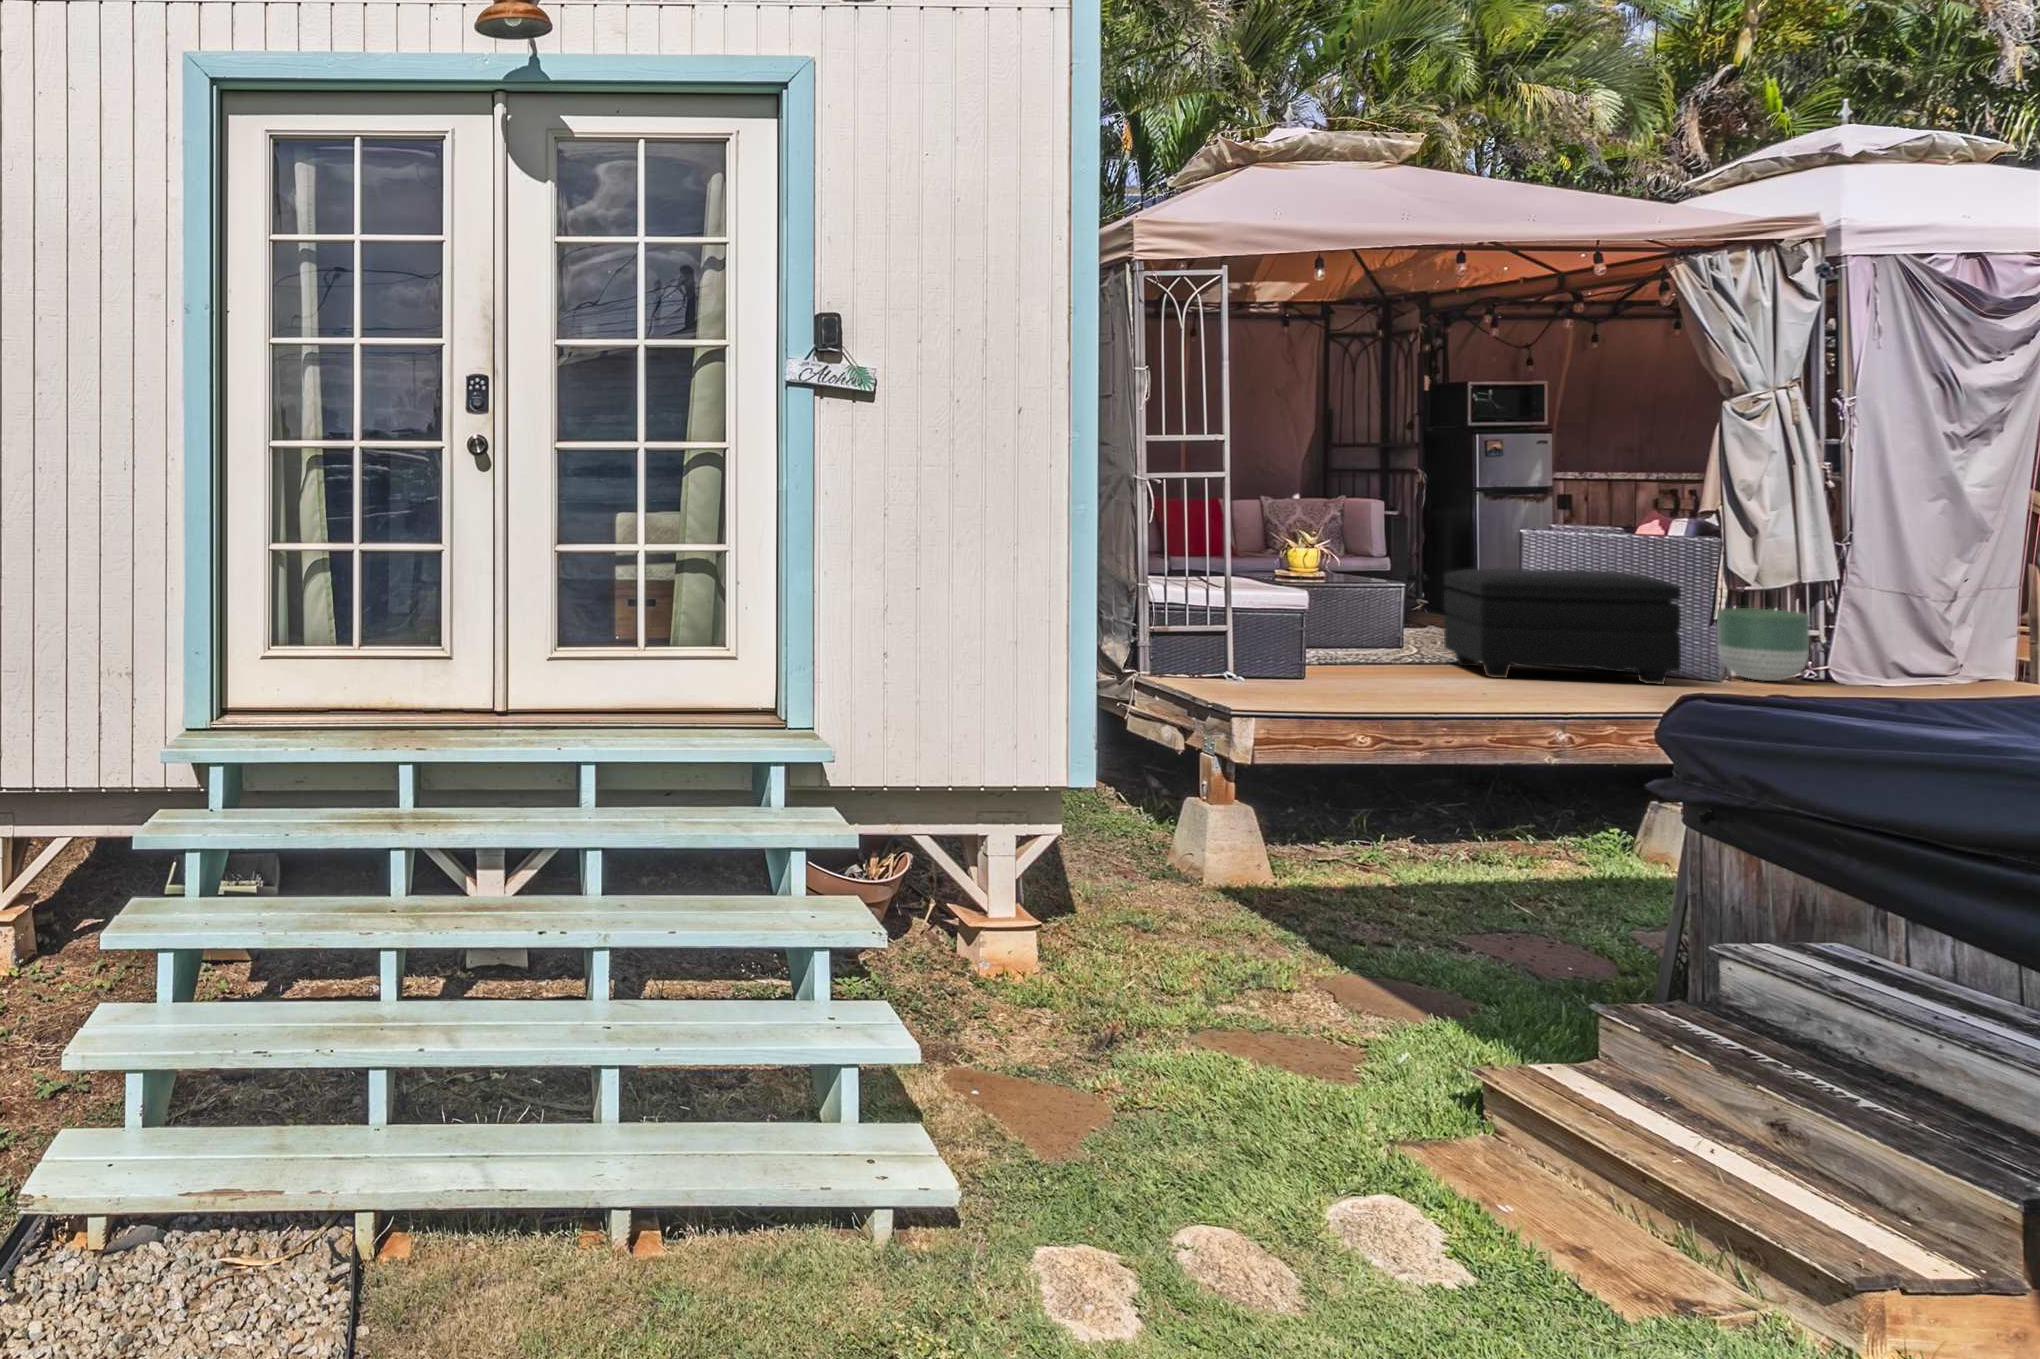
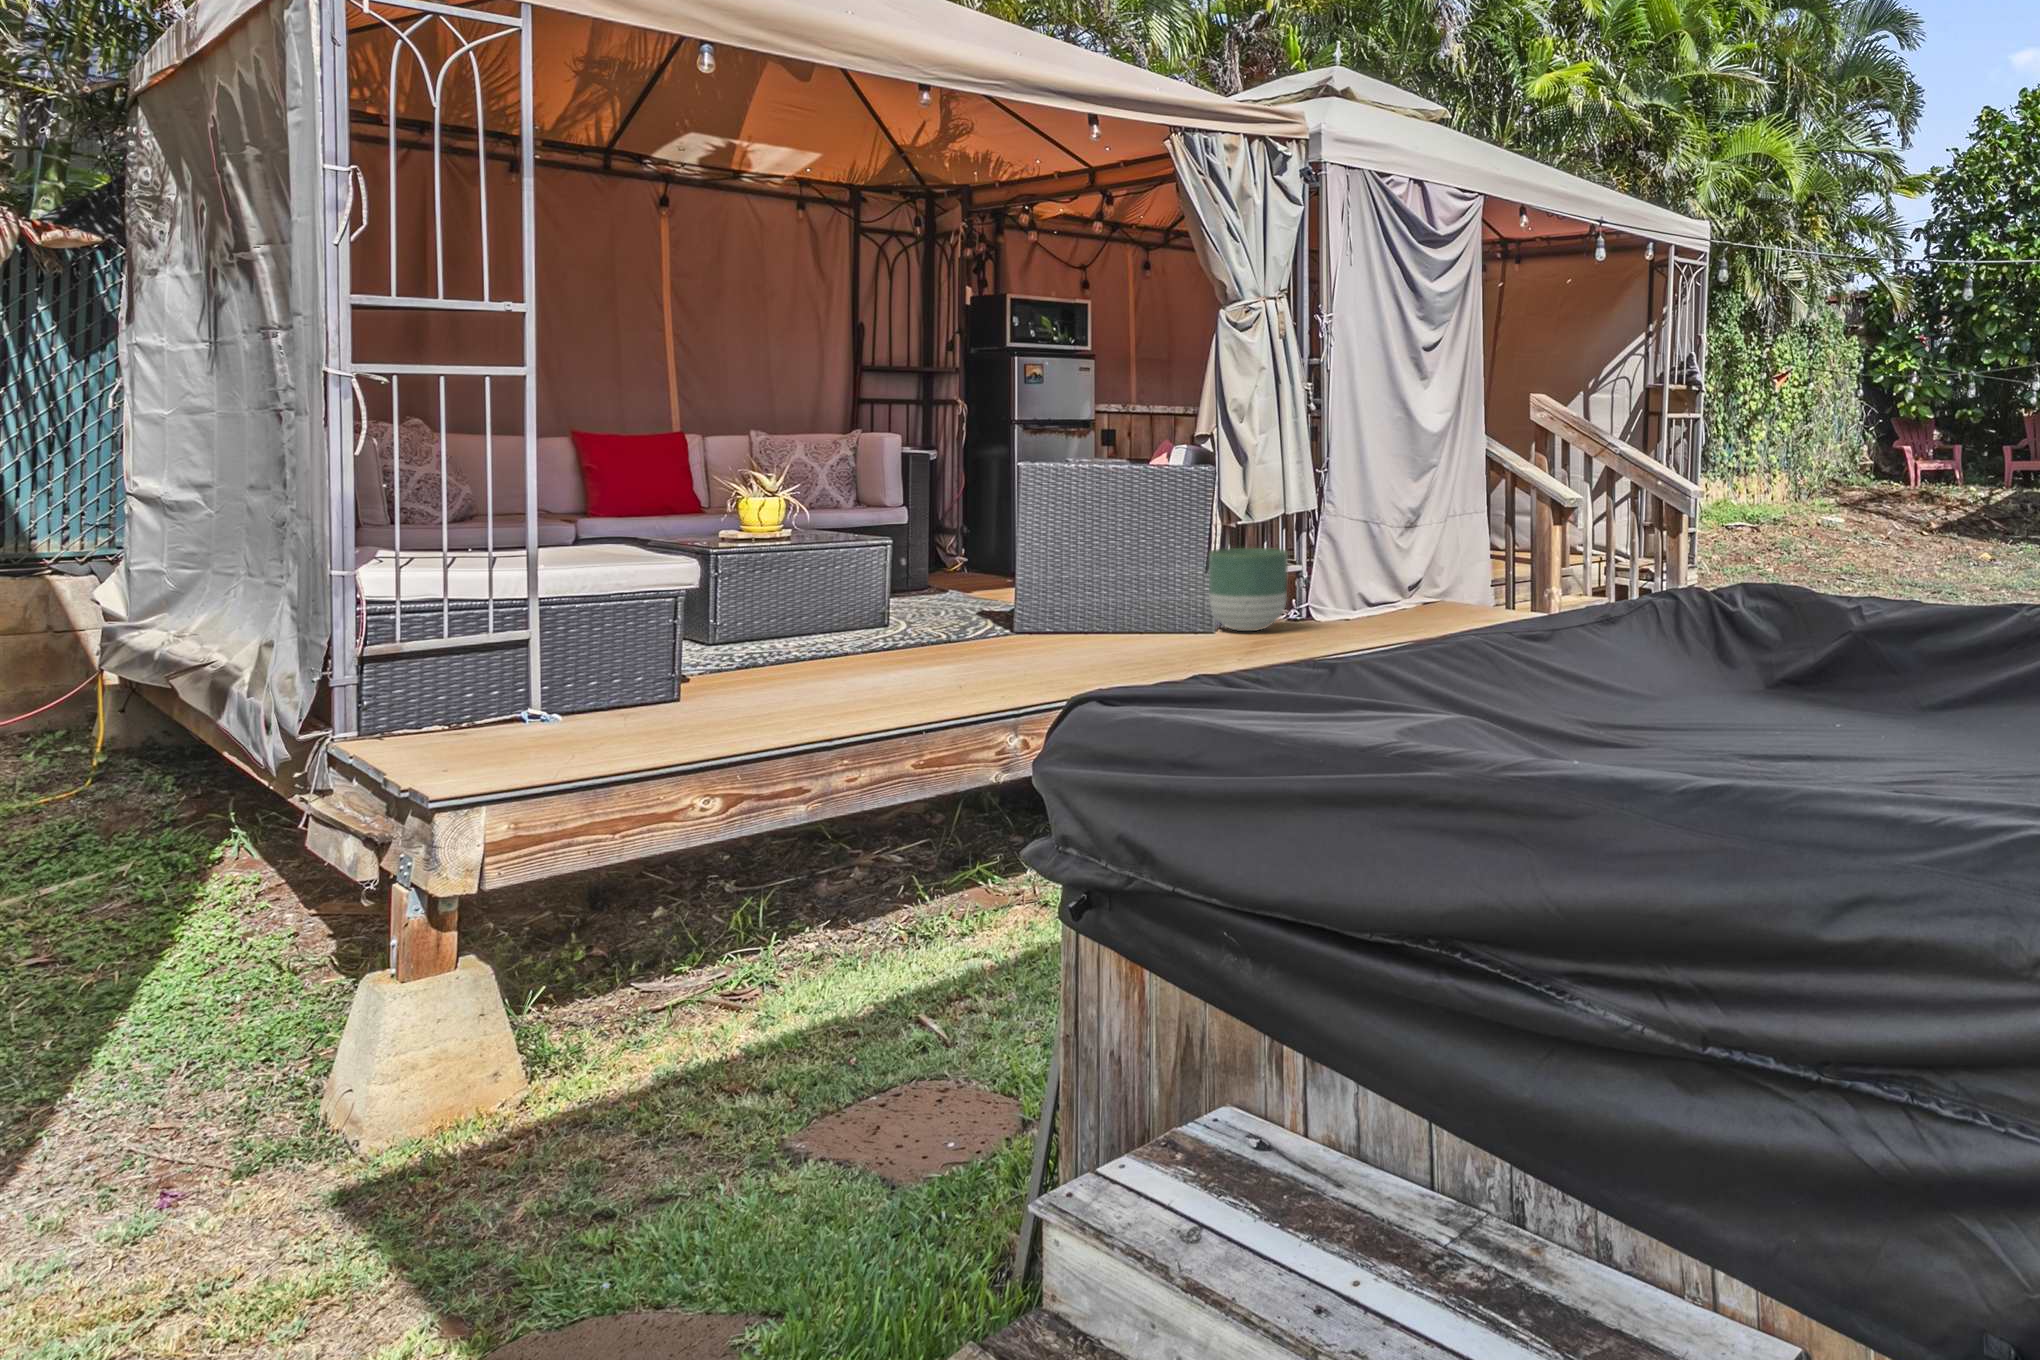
footstool: present [1444,568,1681,684] -> none [918,510,1169,664]

